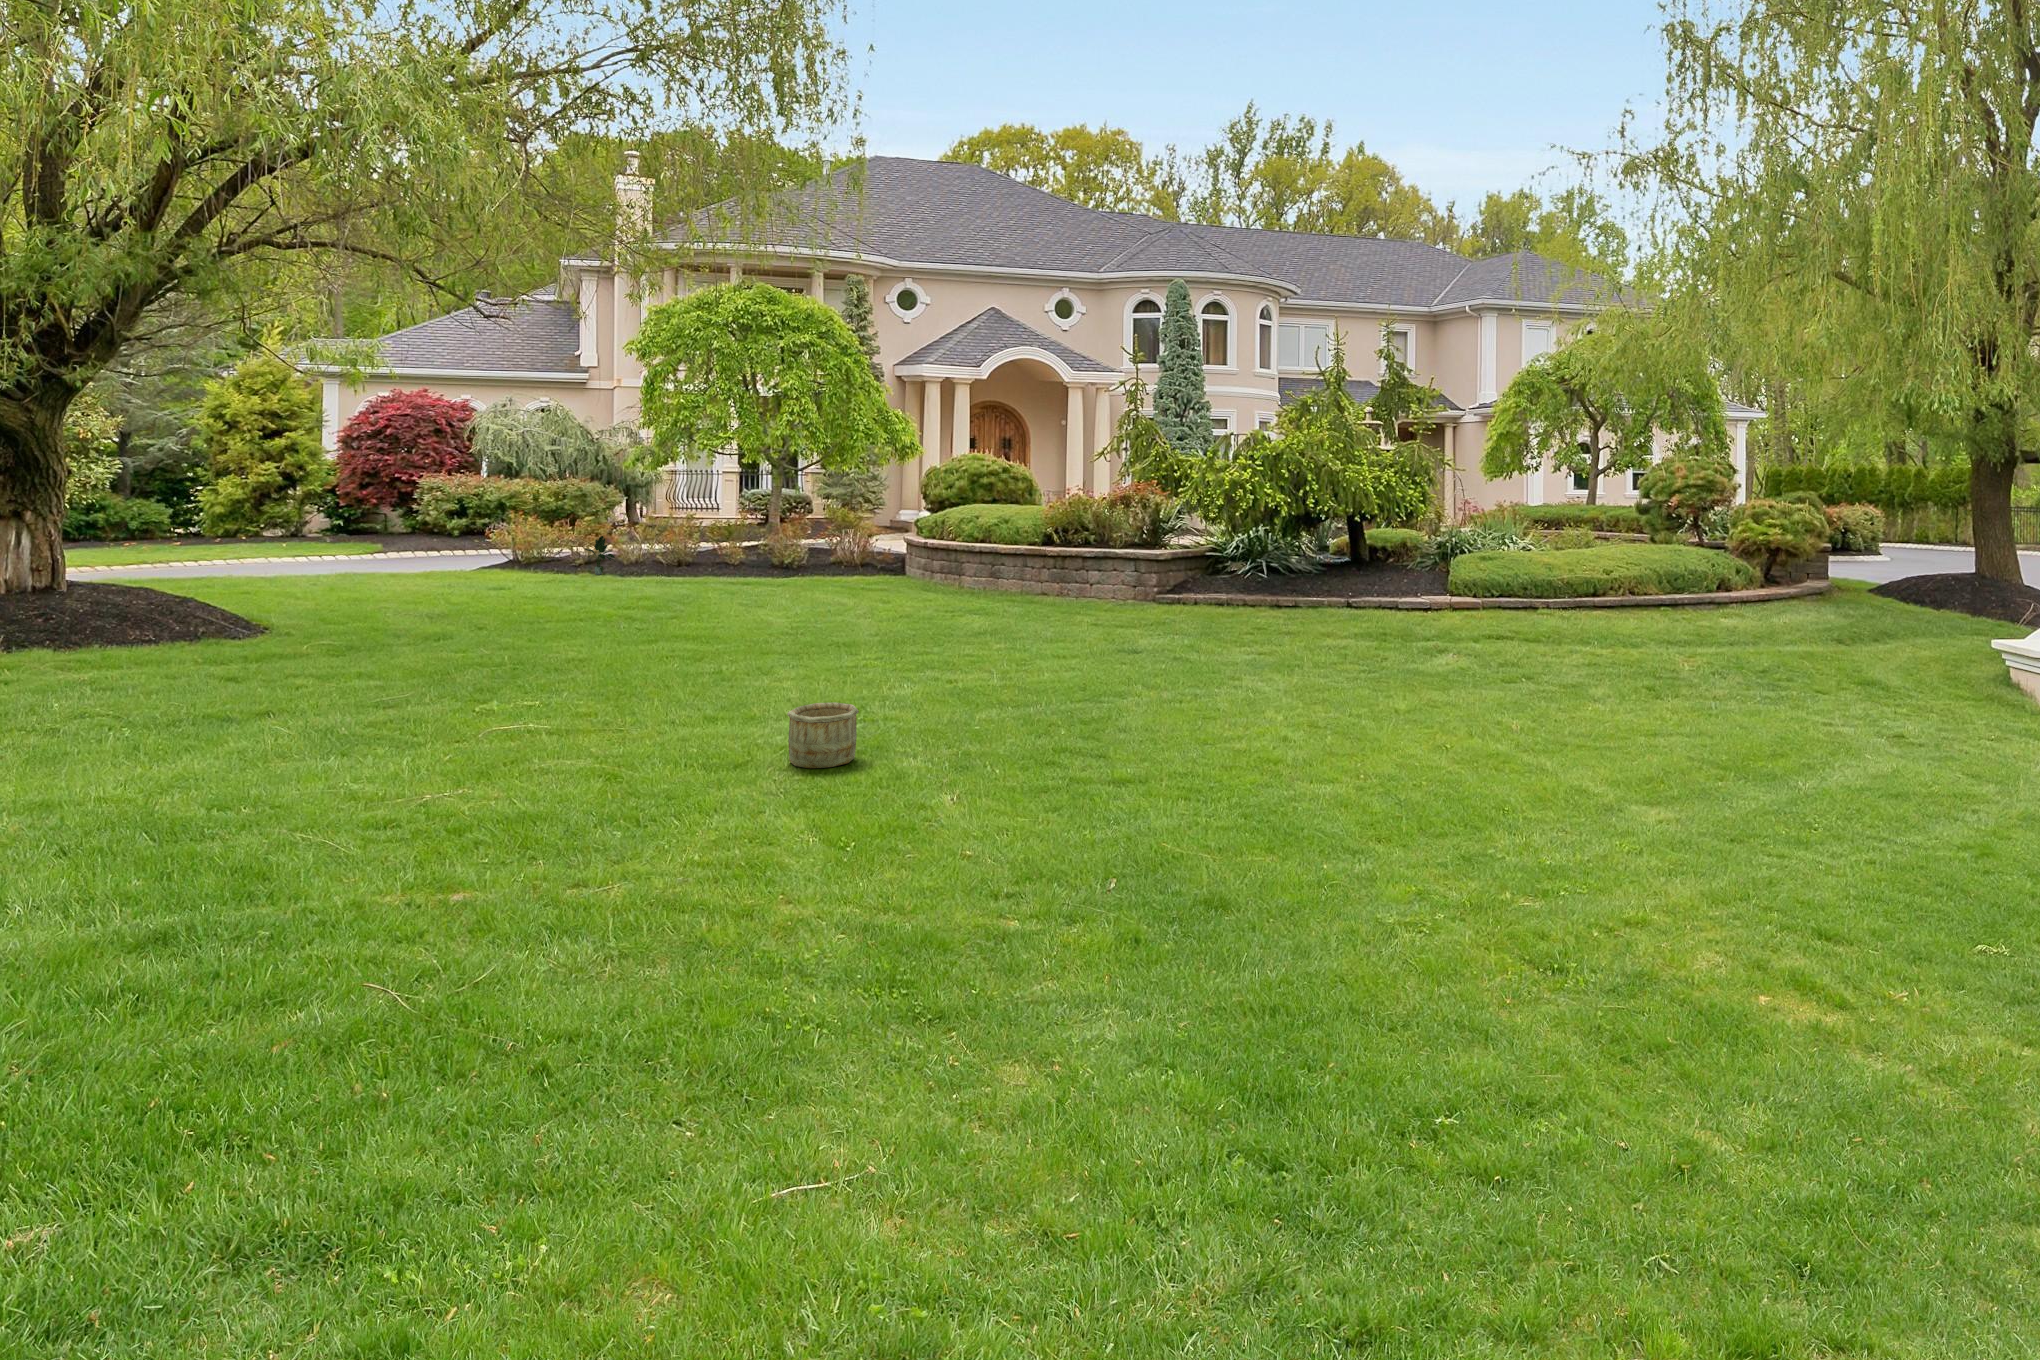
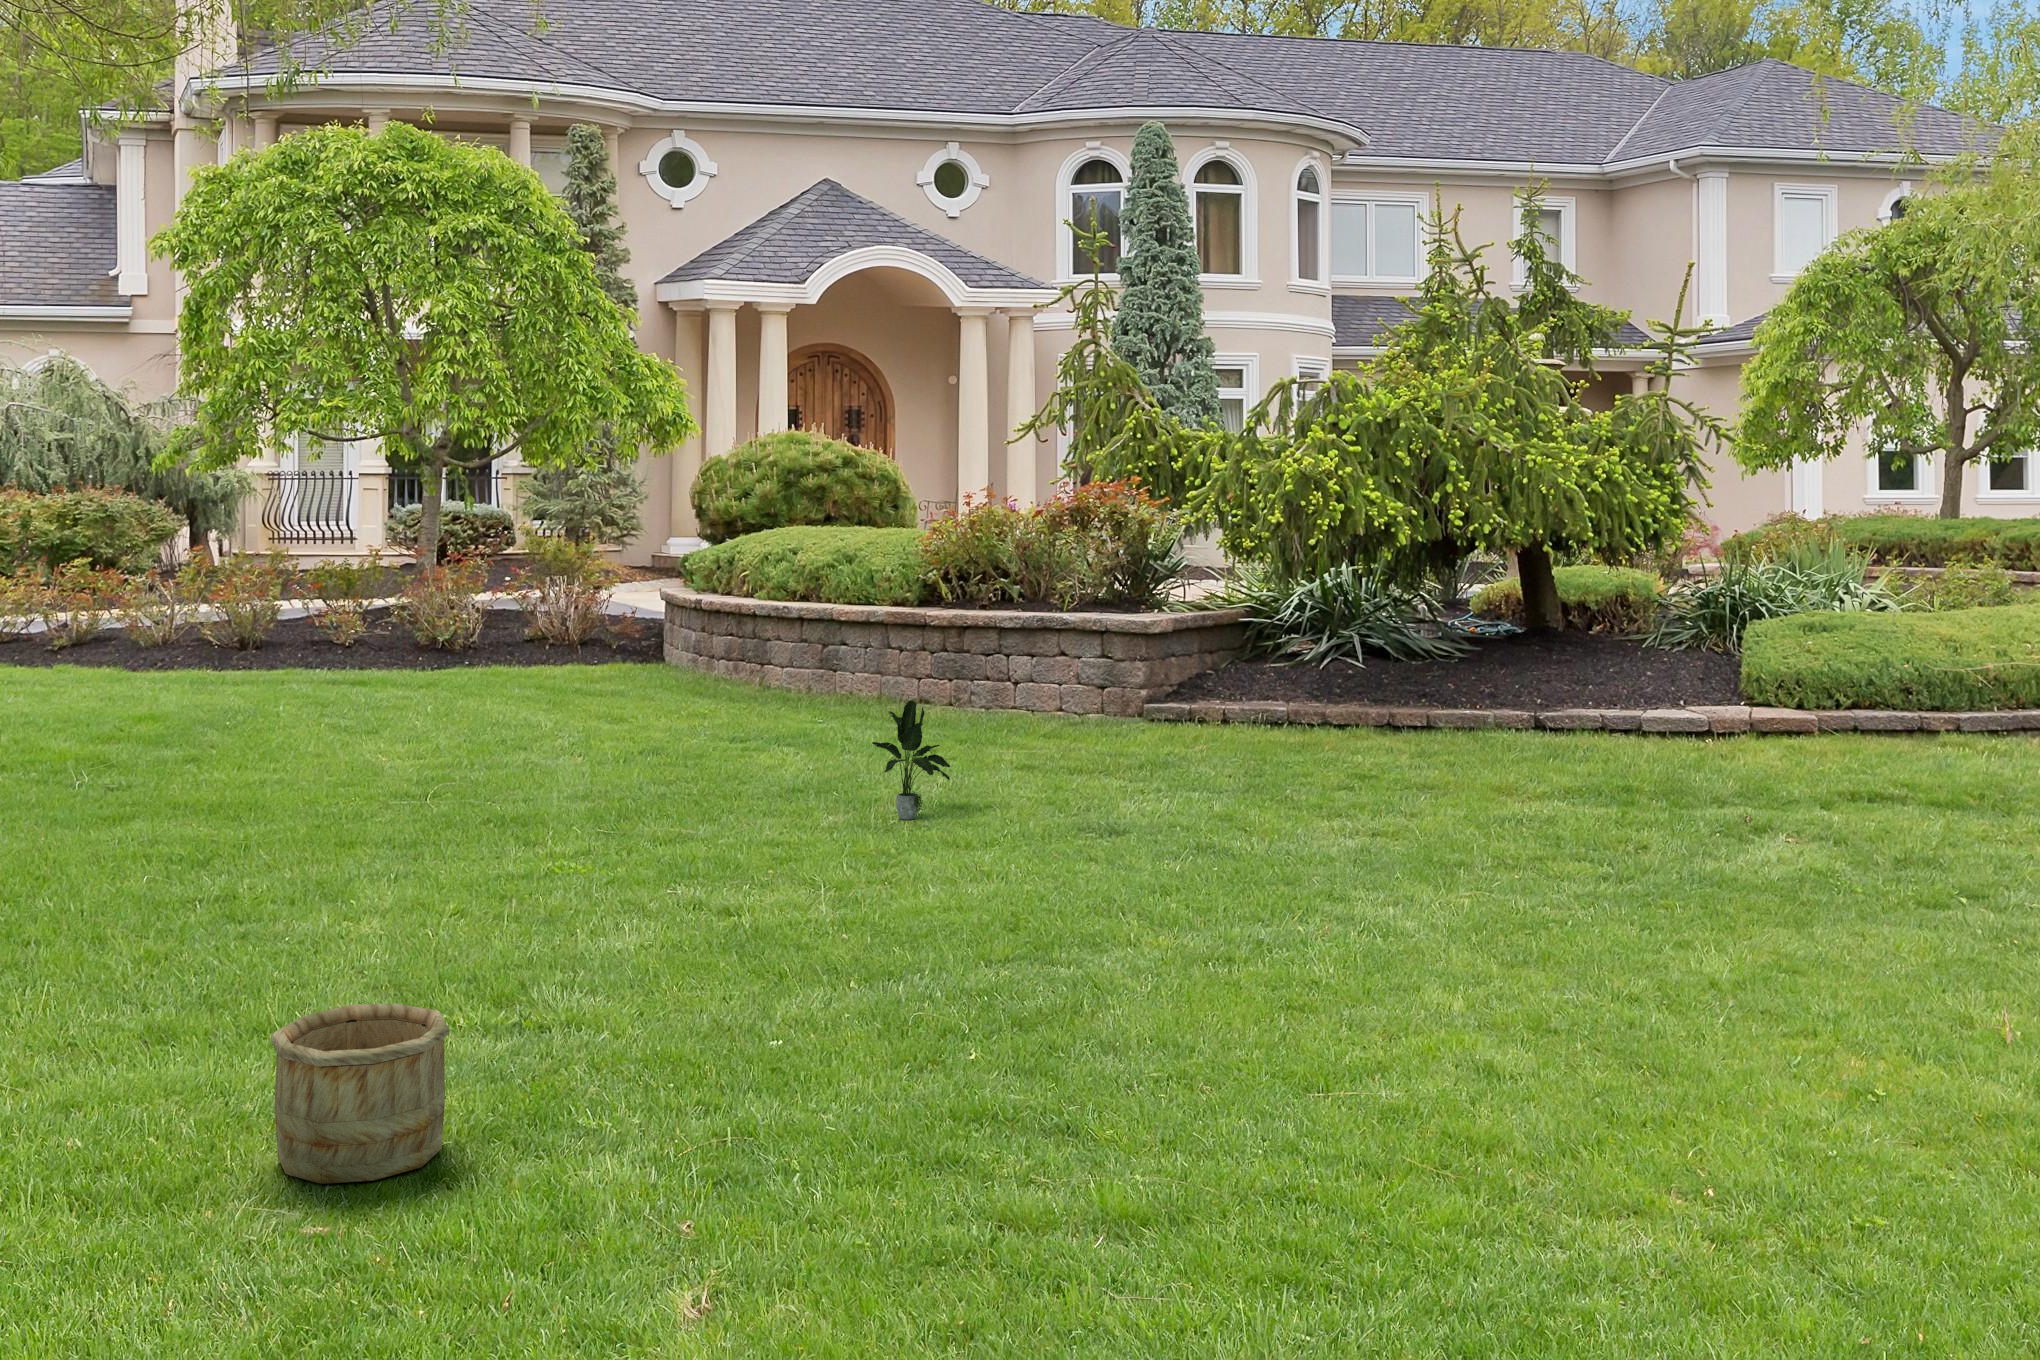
potted plant: present [585,536,615,575] -> present [872,700,950,820]

